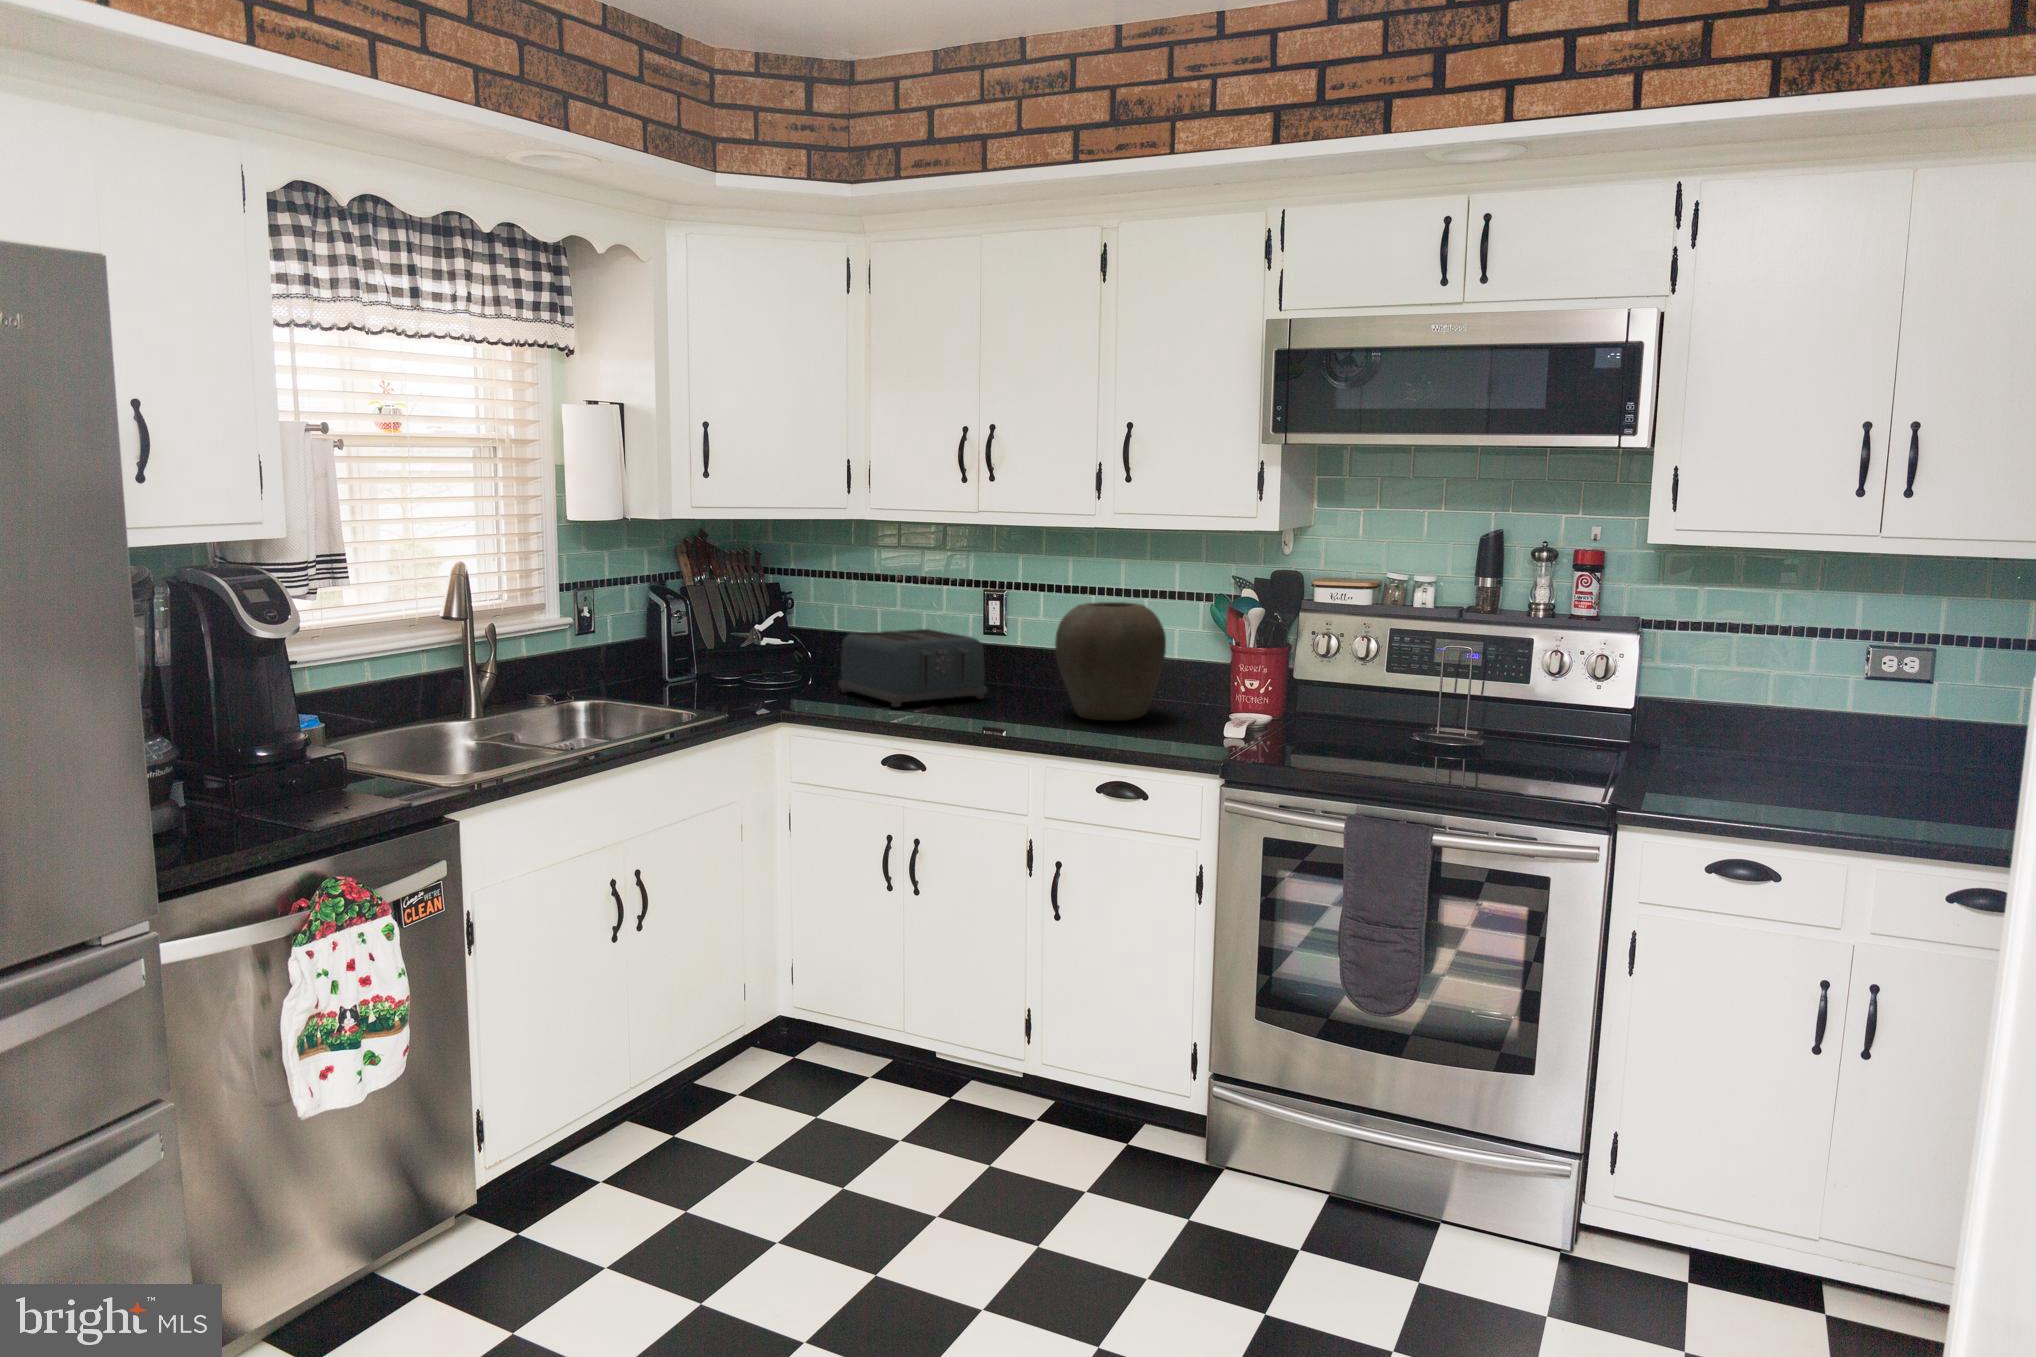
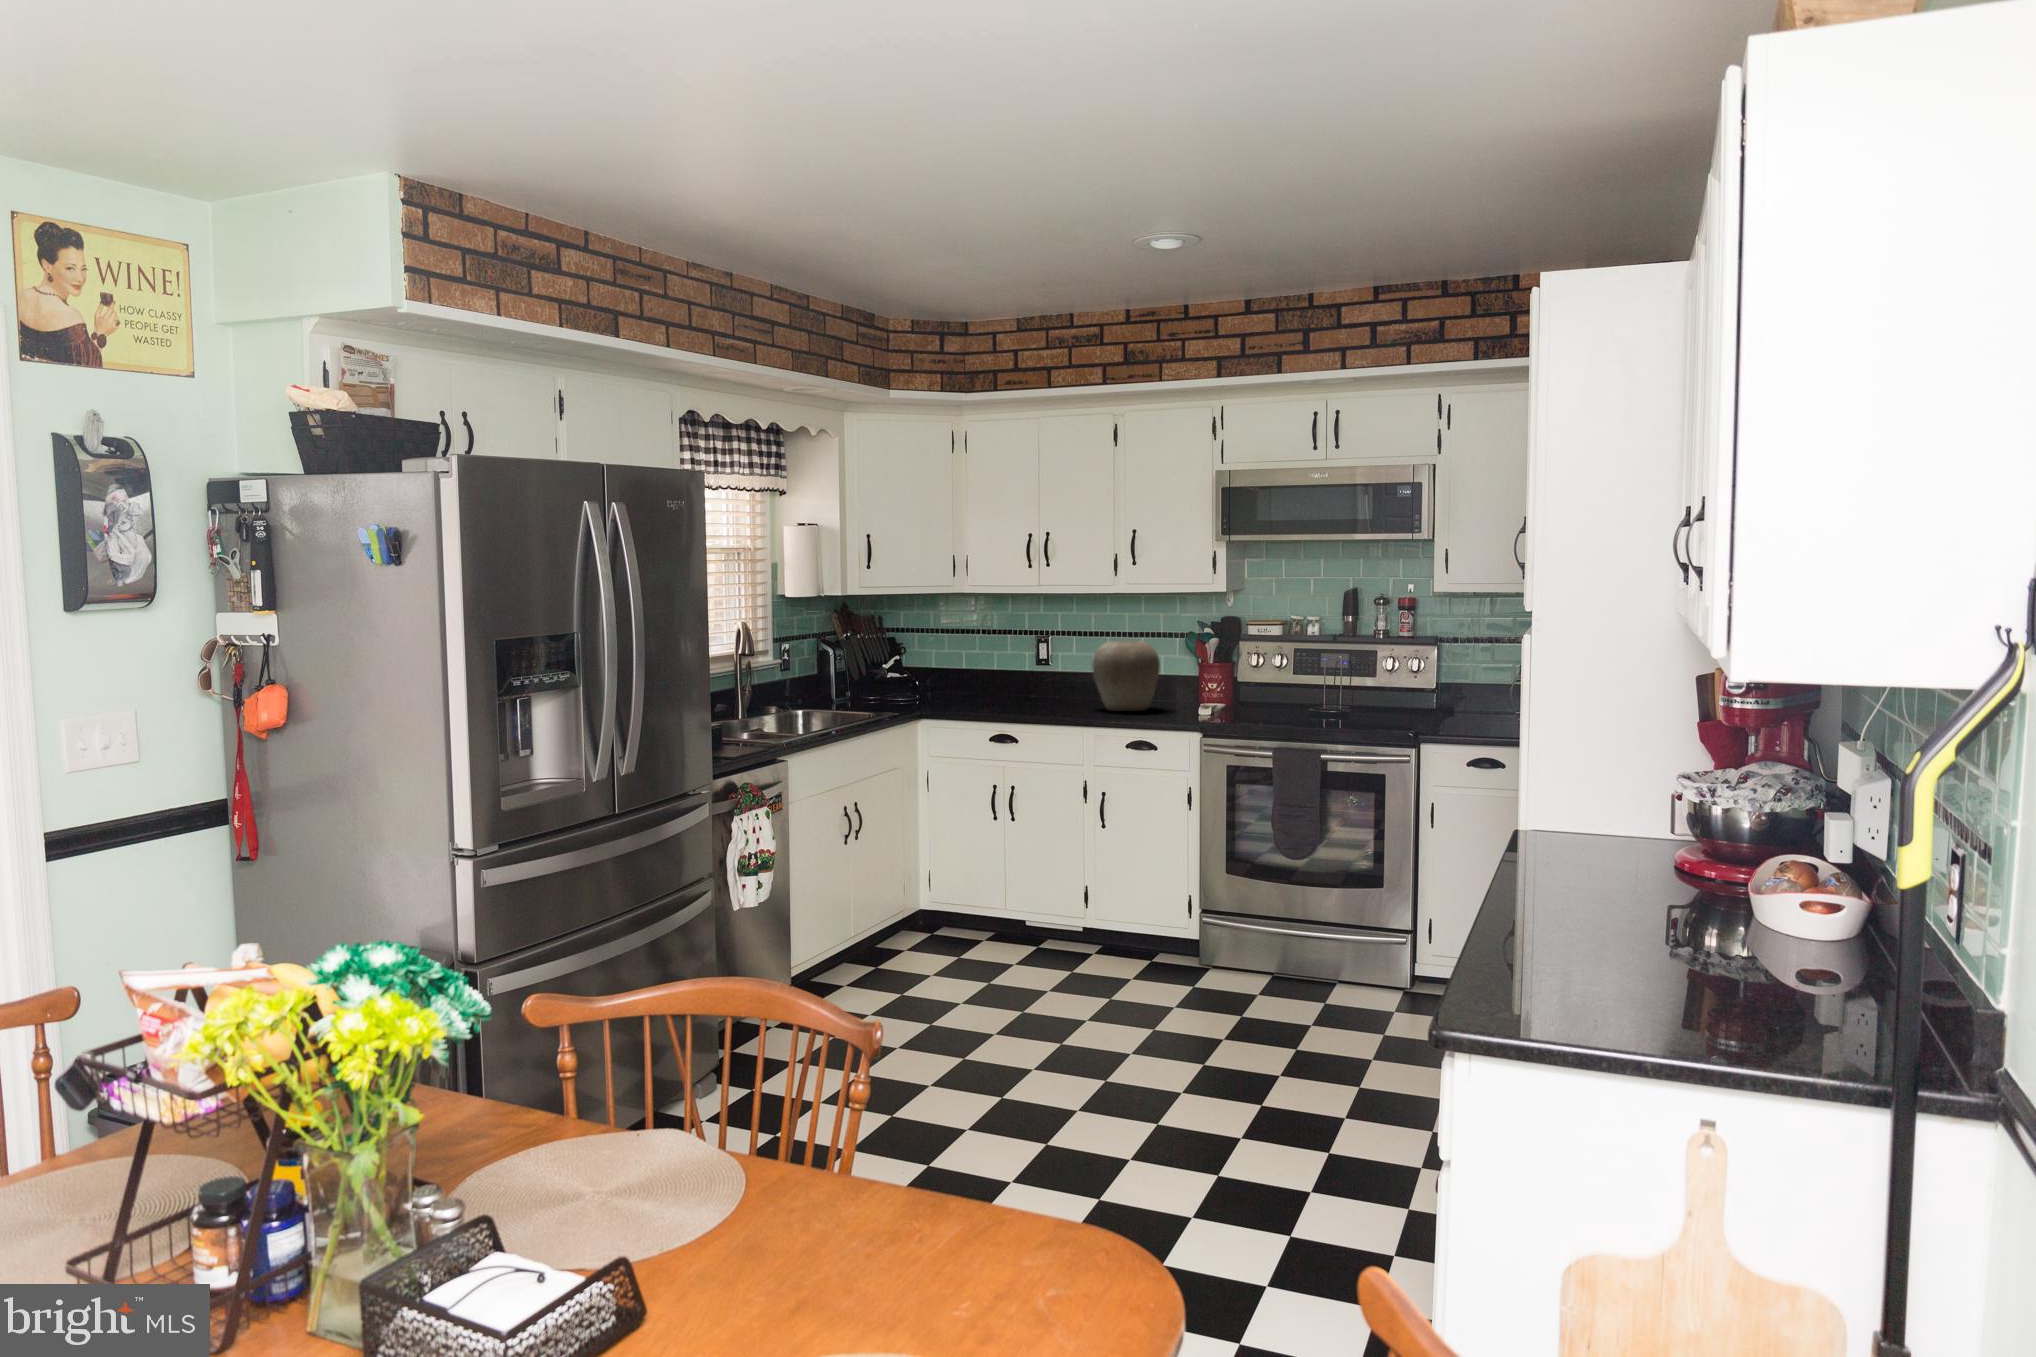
toaster: present [838,629,987,707] -> none [951,664,1047,708]

